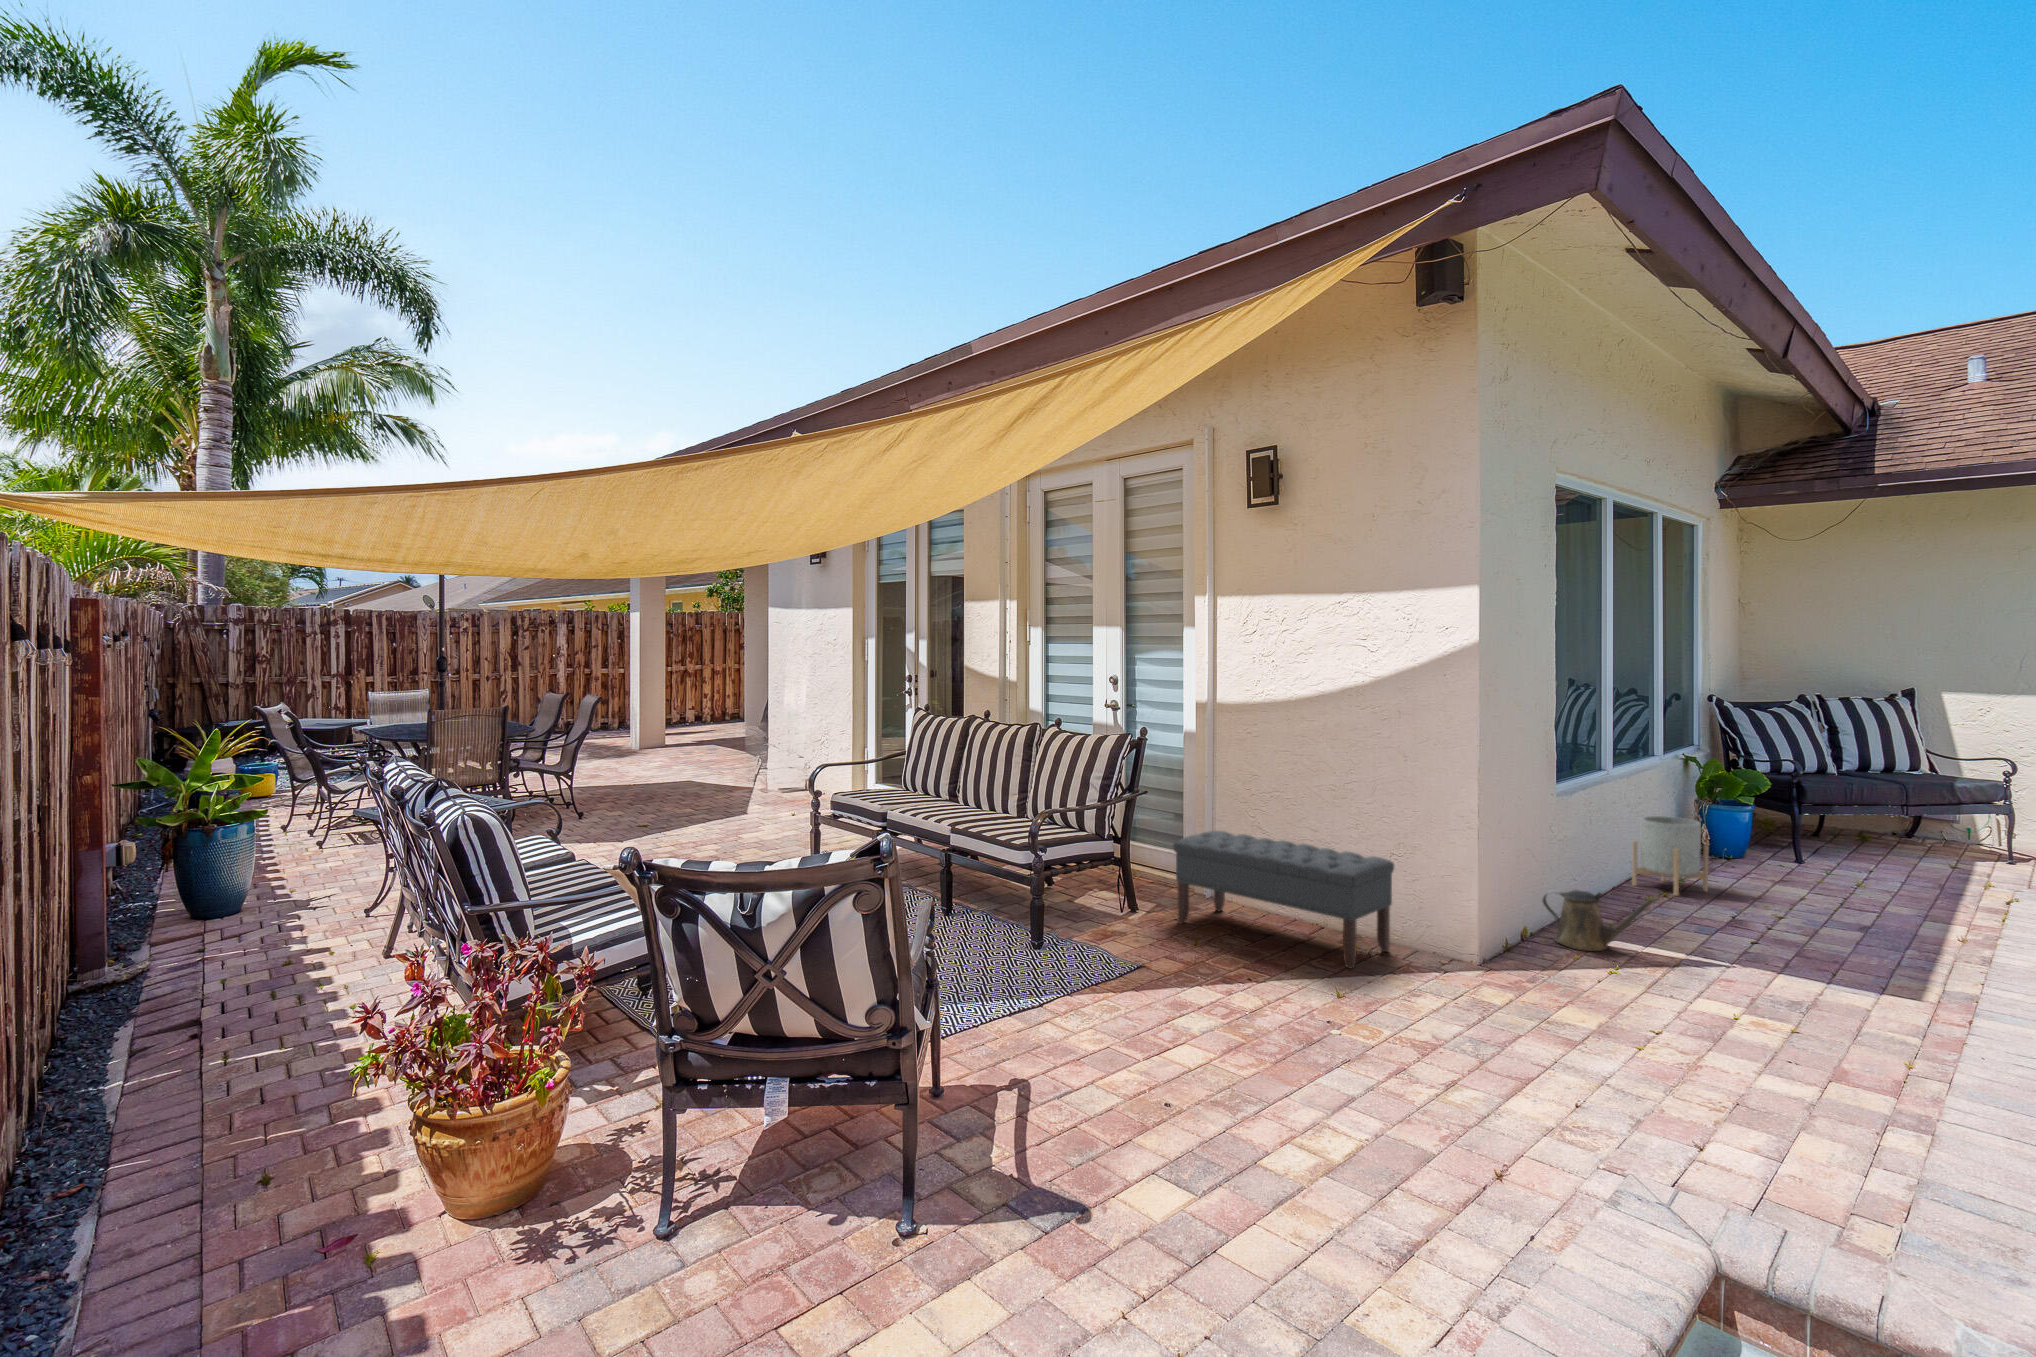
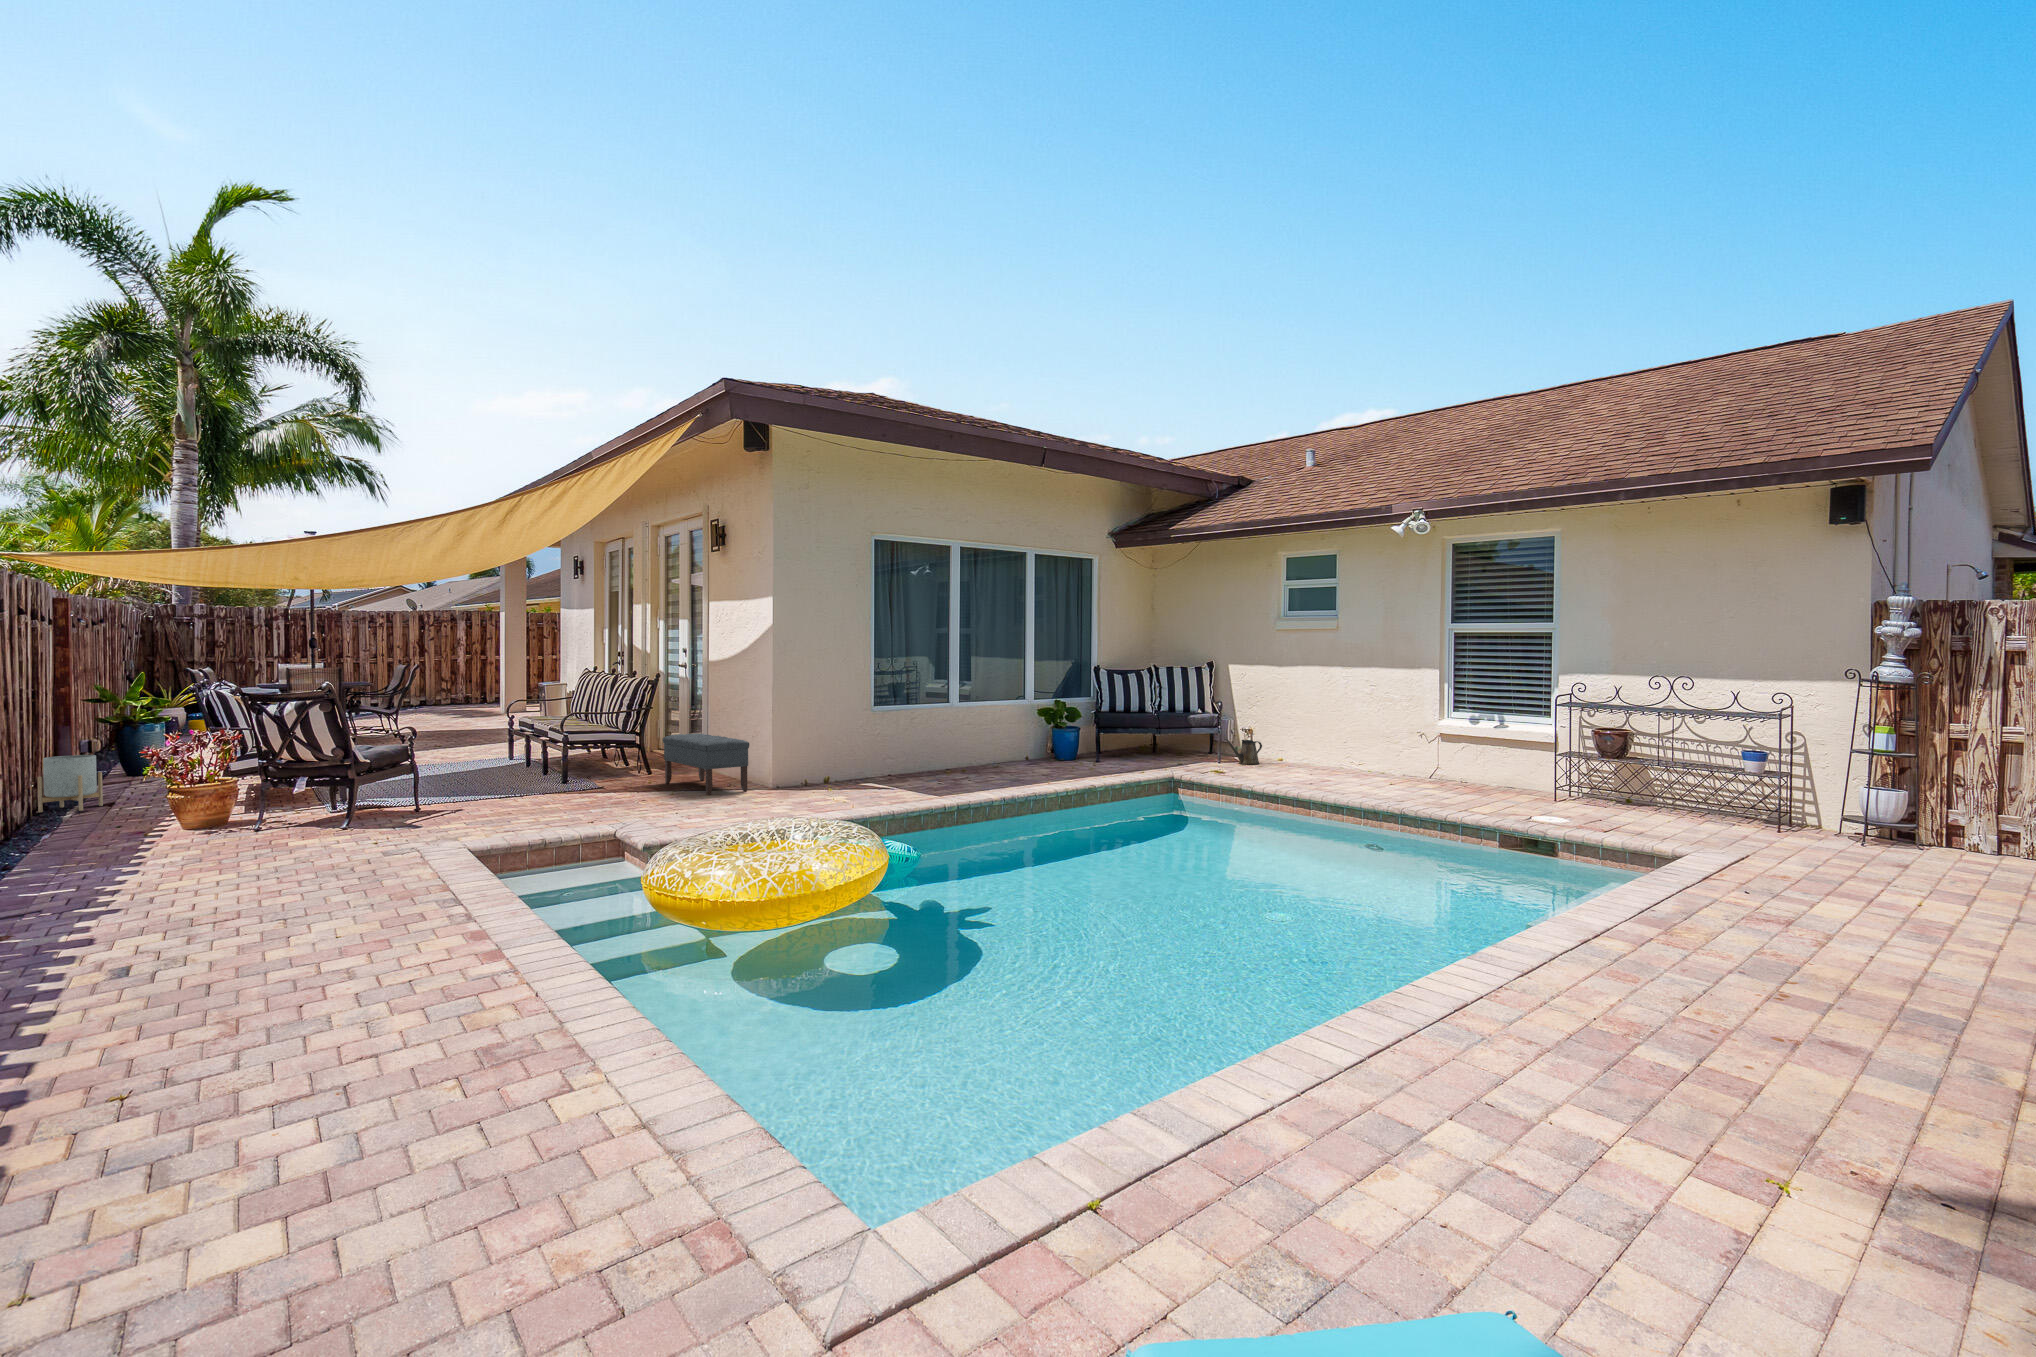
planter: present [1632,816,1708,896] -> present [38,755,103,812]
watering can: present [1542,890,1659,951] -> present [1225,738,1262,764]

